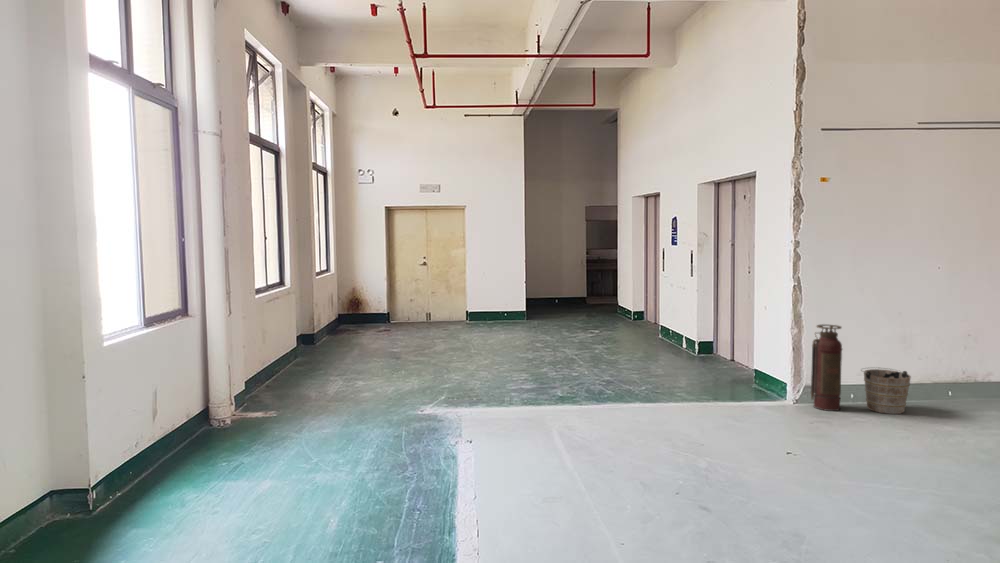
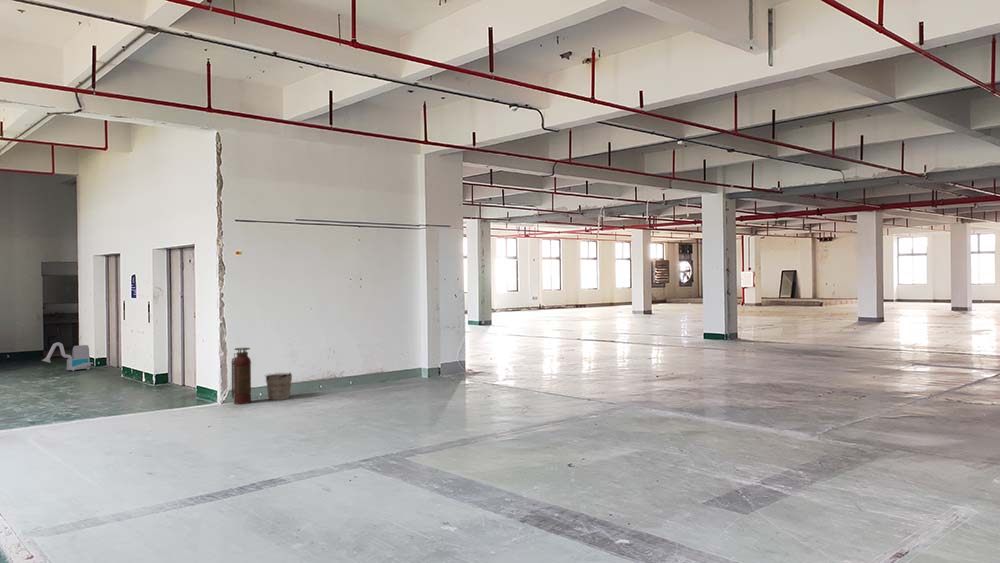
vacuum cleaner: none [587,291,629,322] -> present [42,342,91,371]

